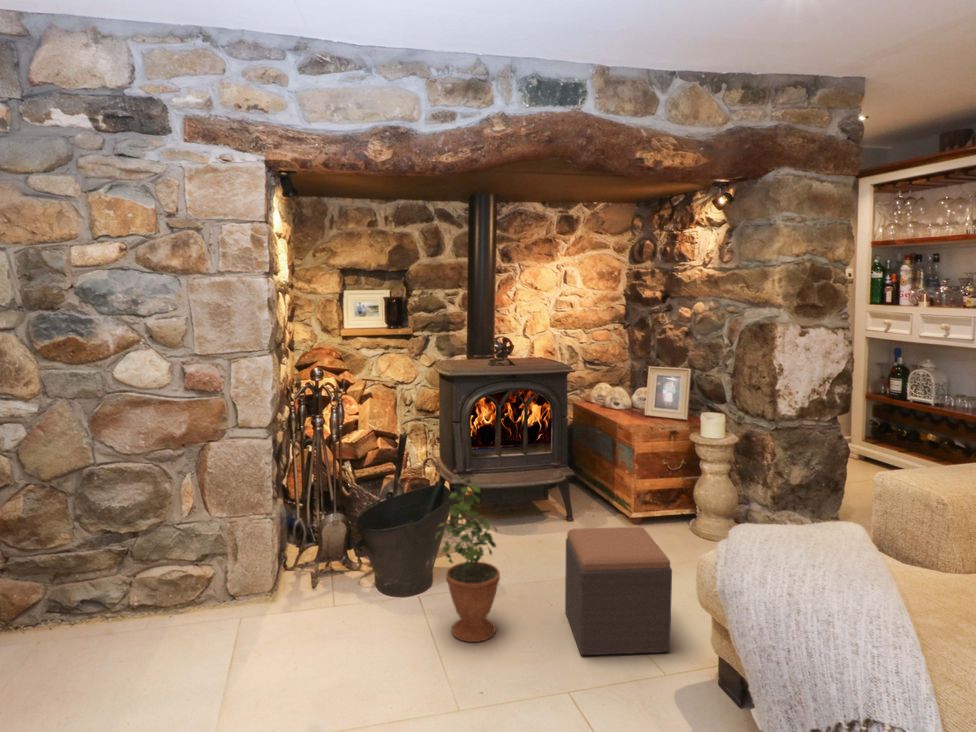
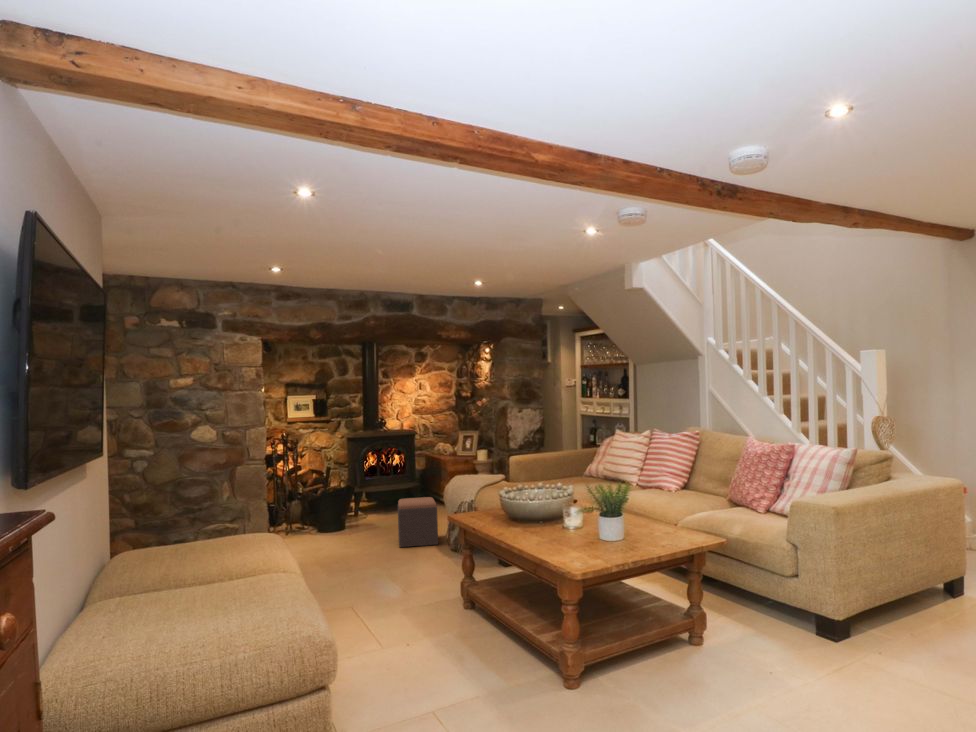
potted plant: present [435,477,500,642] -> none [337,476,366,548]

